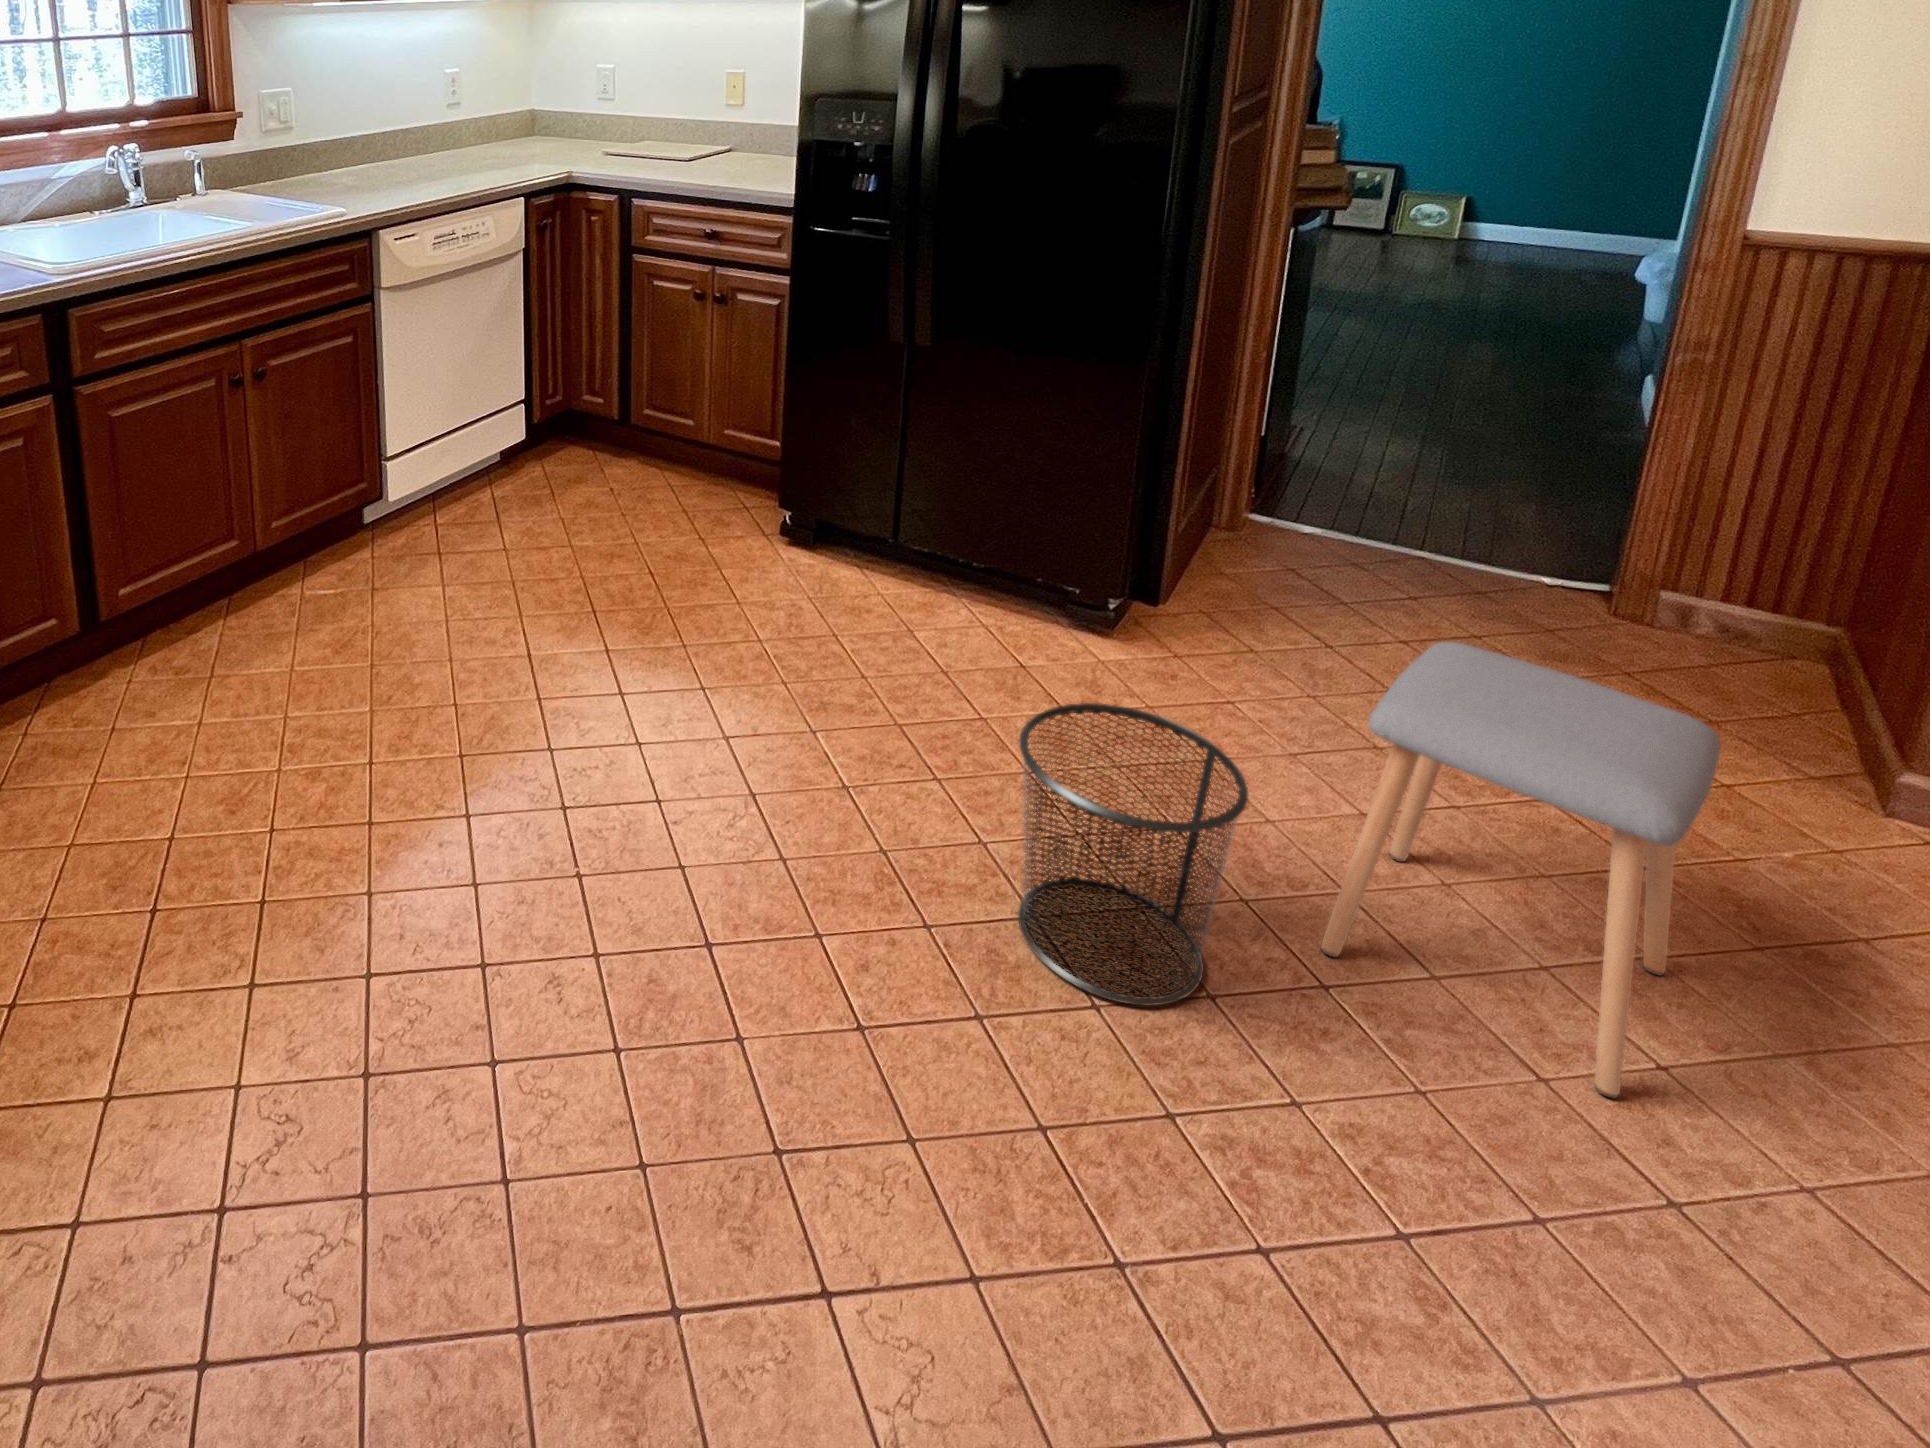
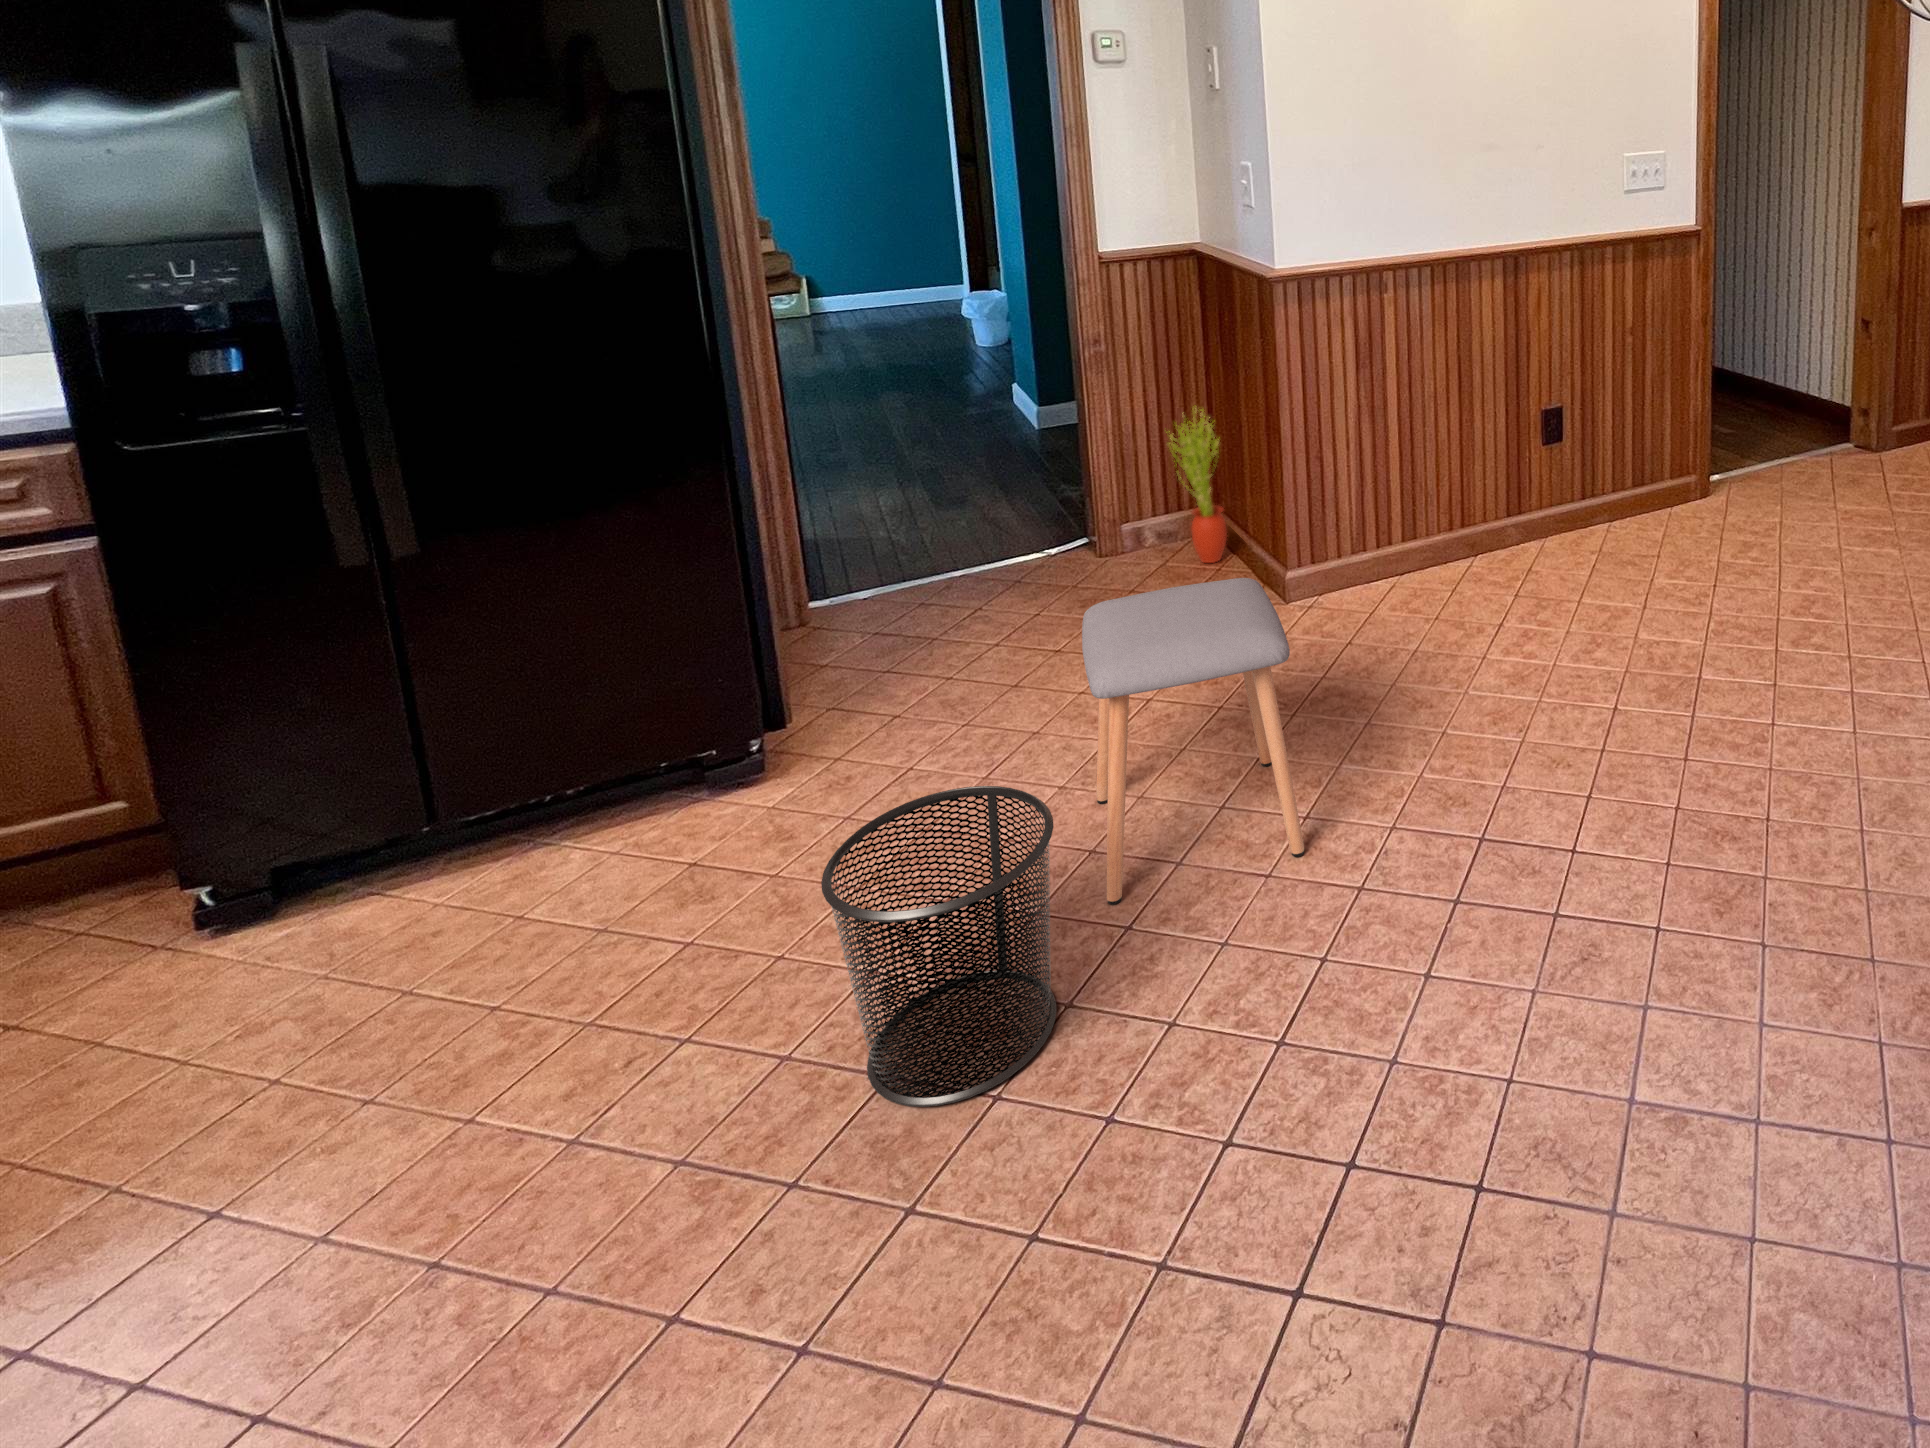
potted plant: none [1764,481,1872,706] -> present [1165,412,1227,563]

